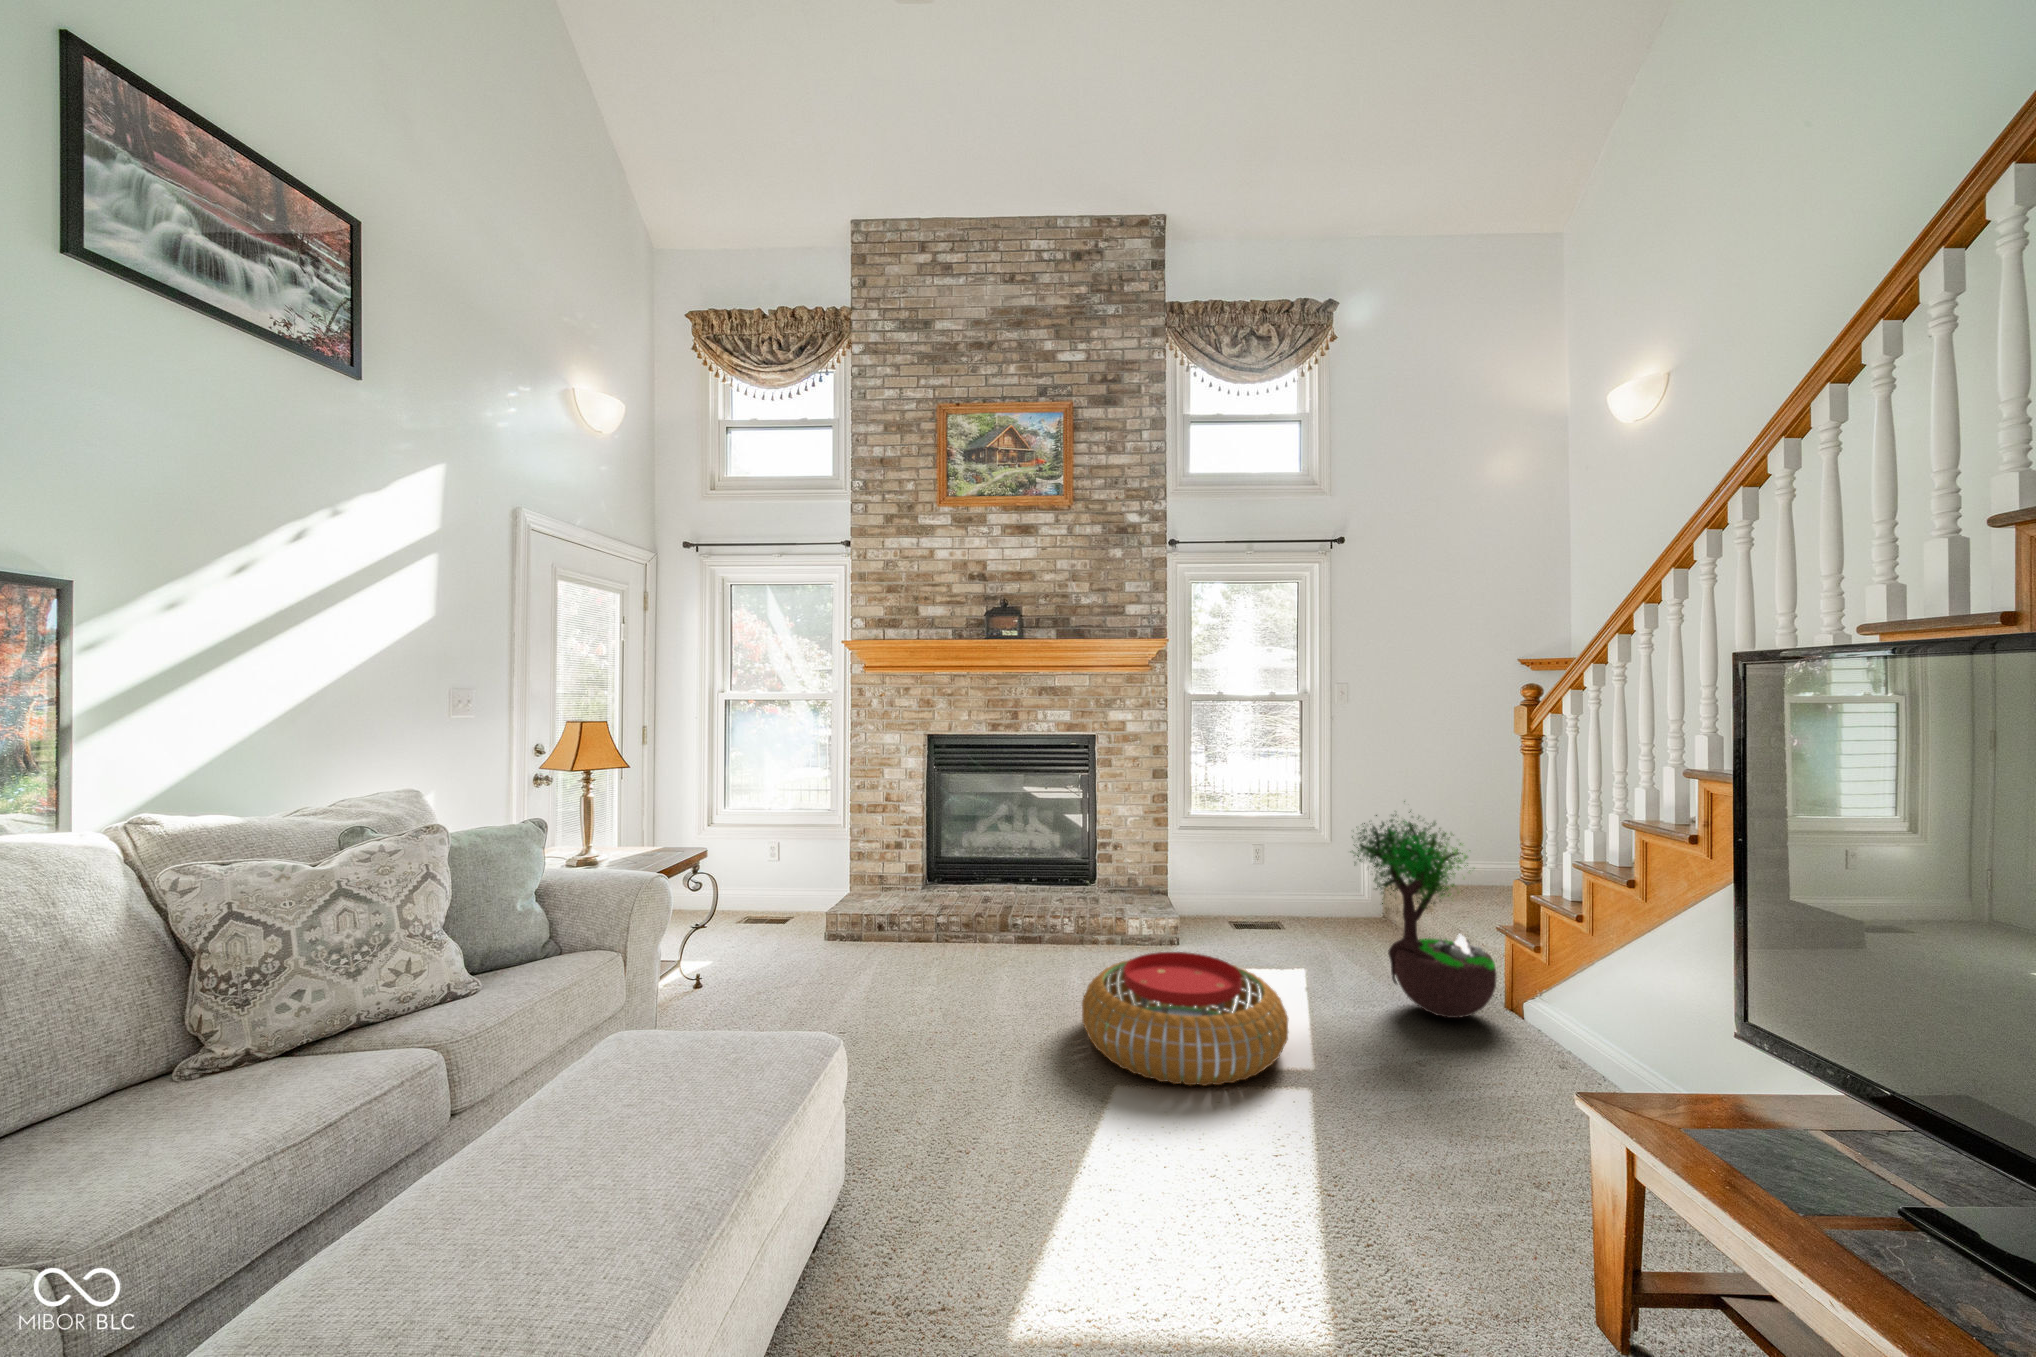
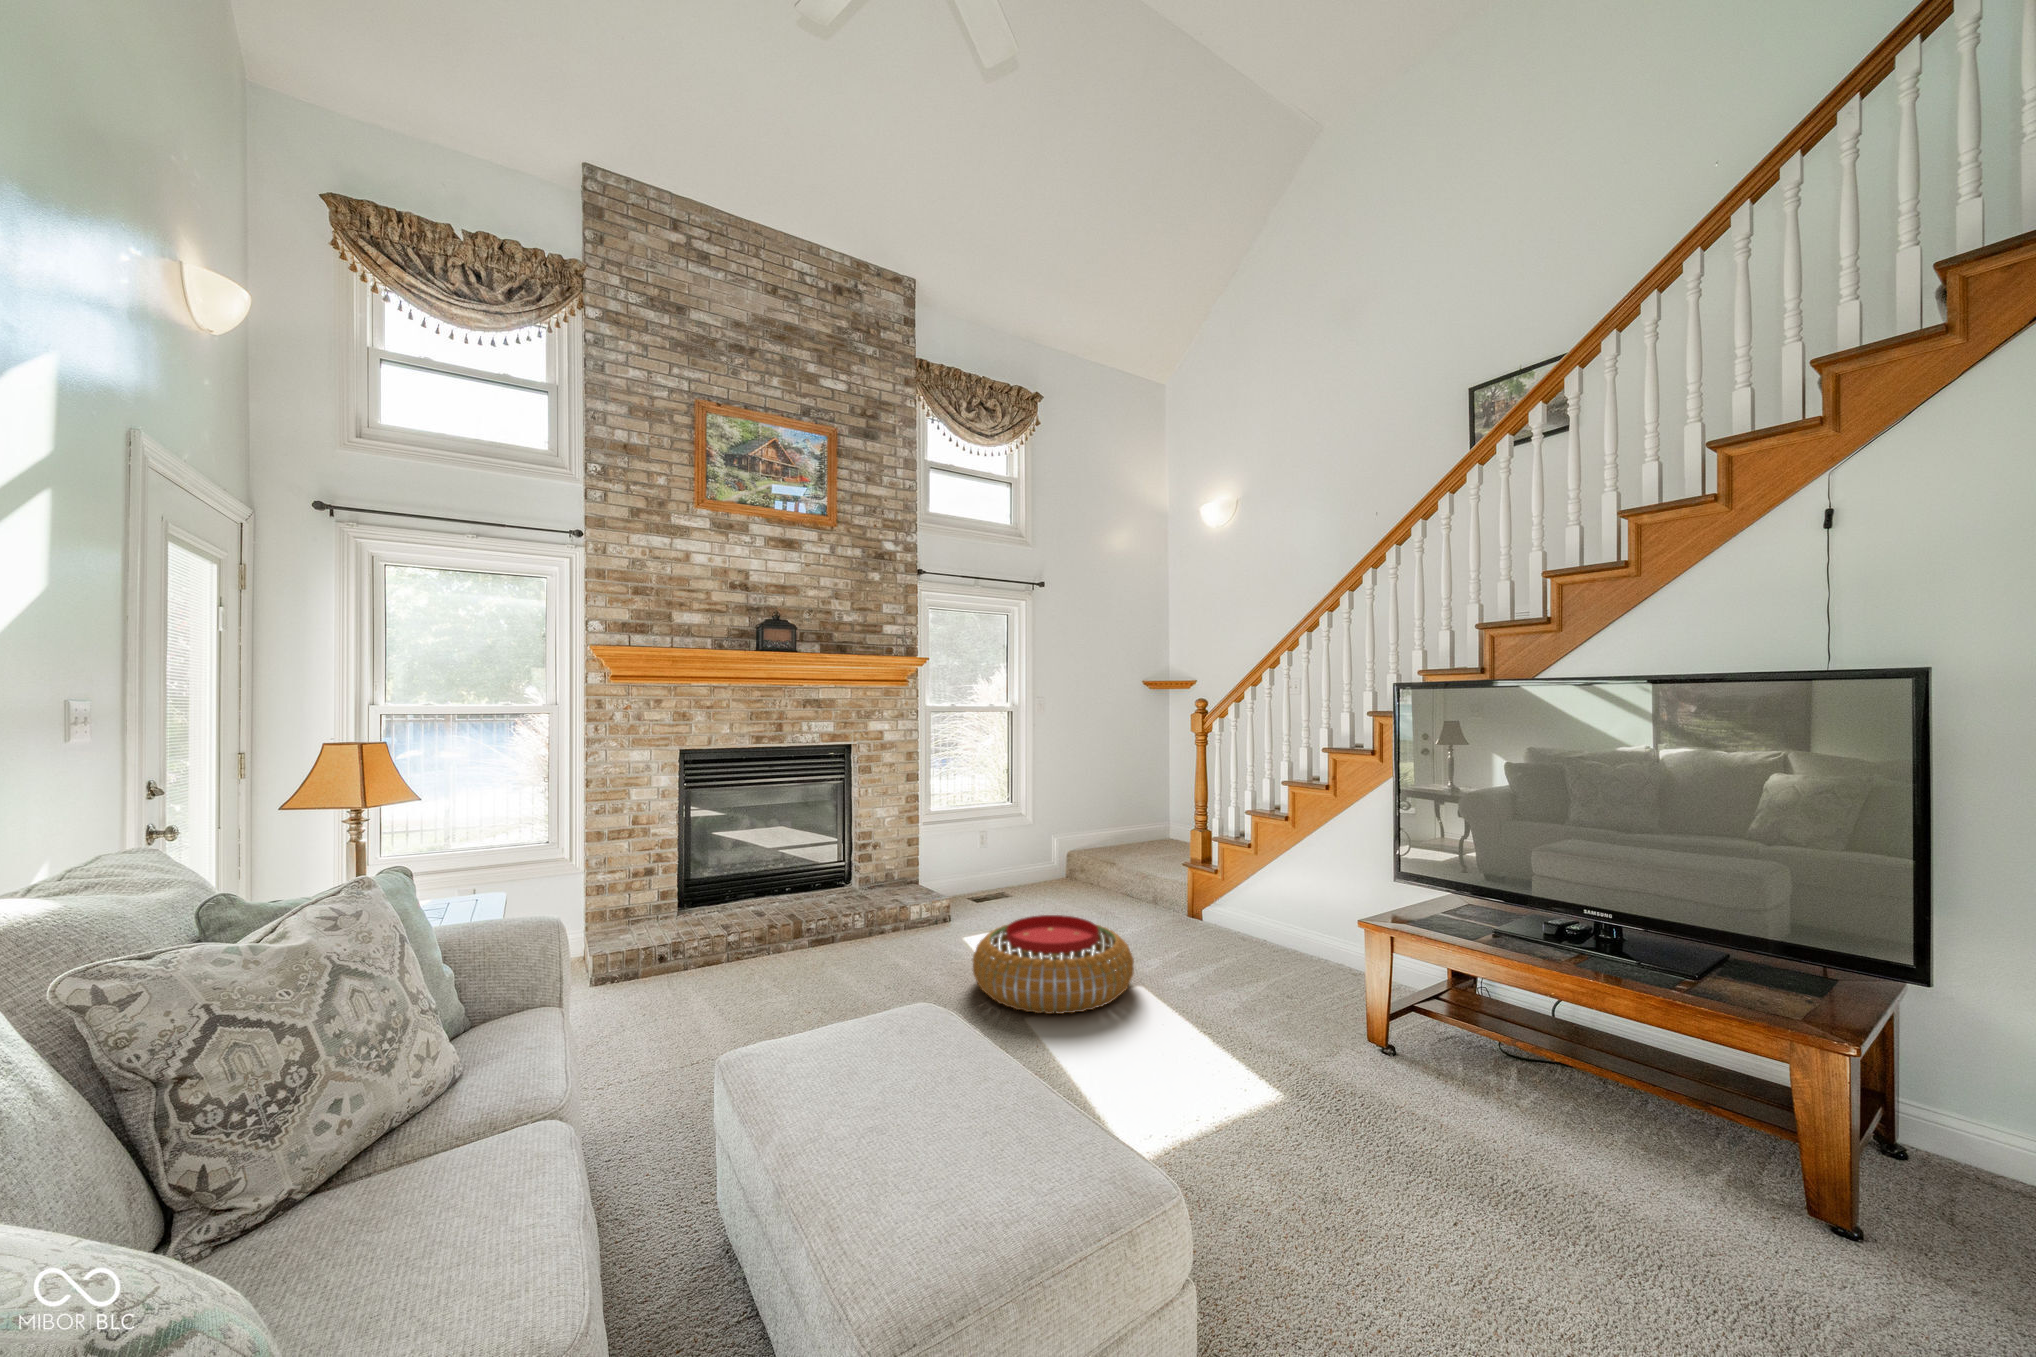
potted tree: present [1352,801,1497,1018] -> none [1104,780,1204,929]

